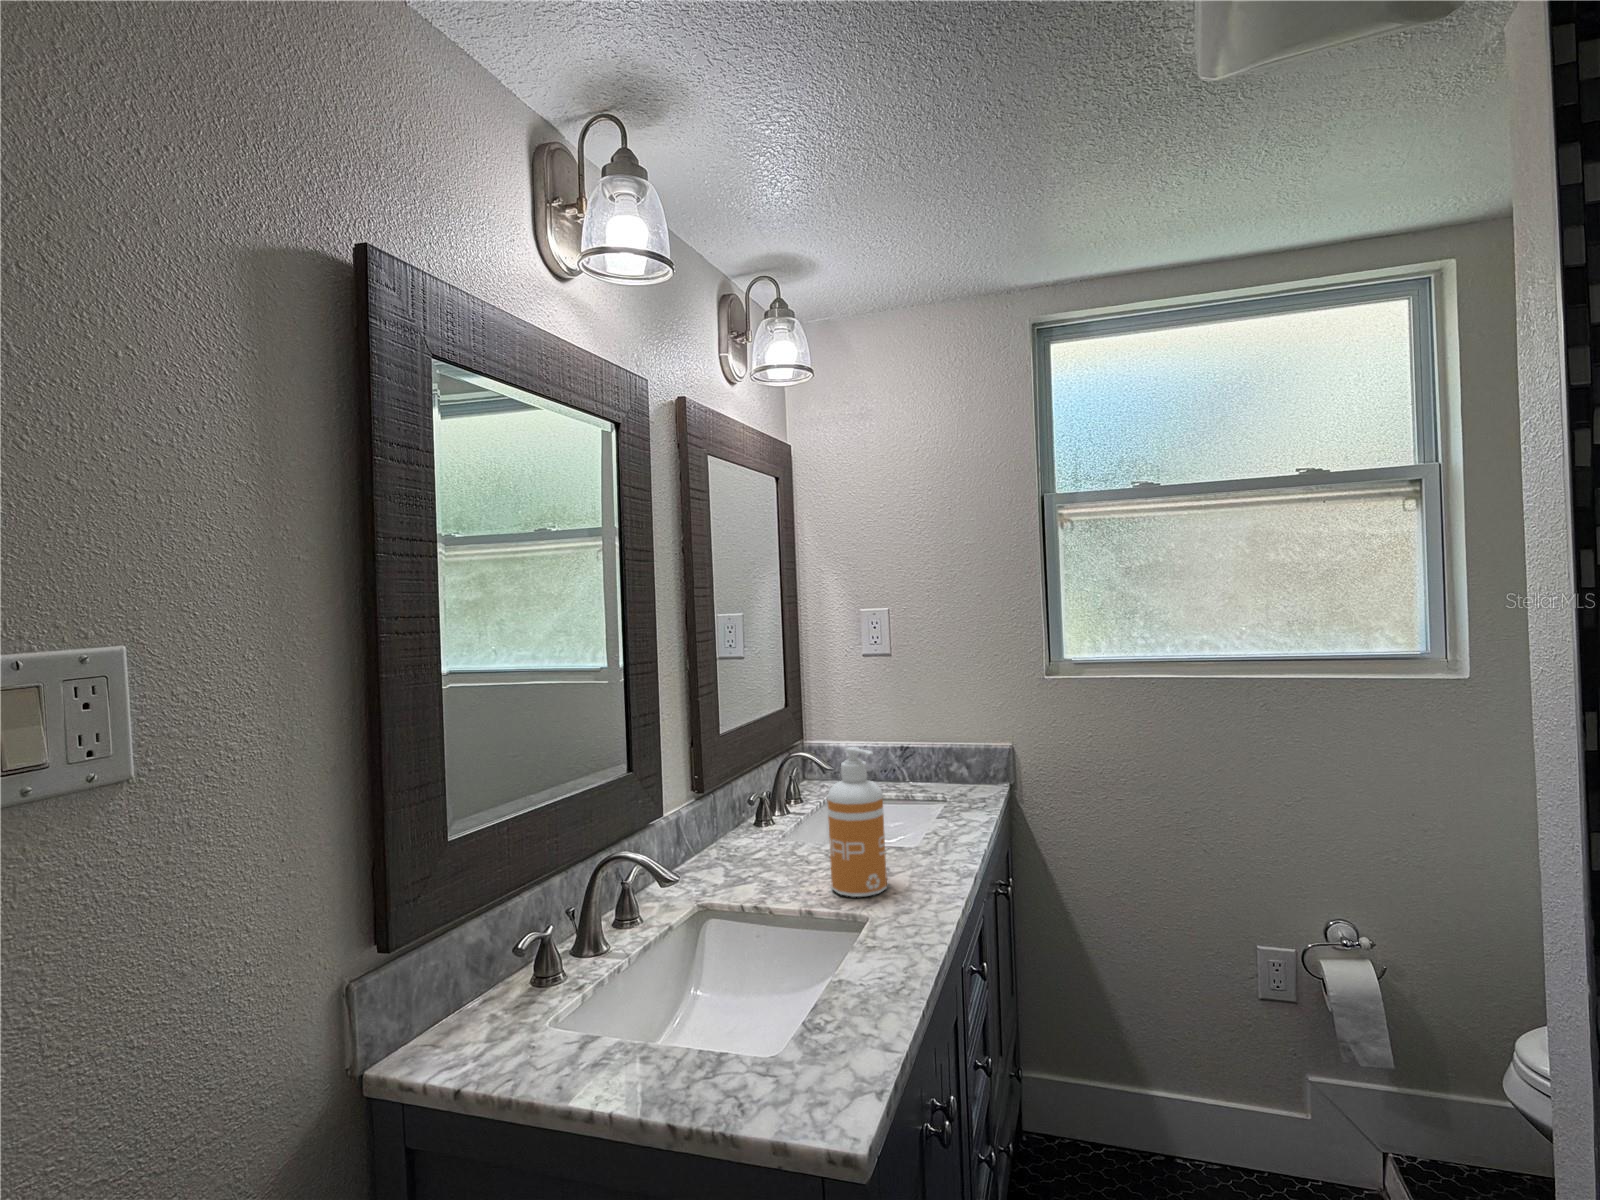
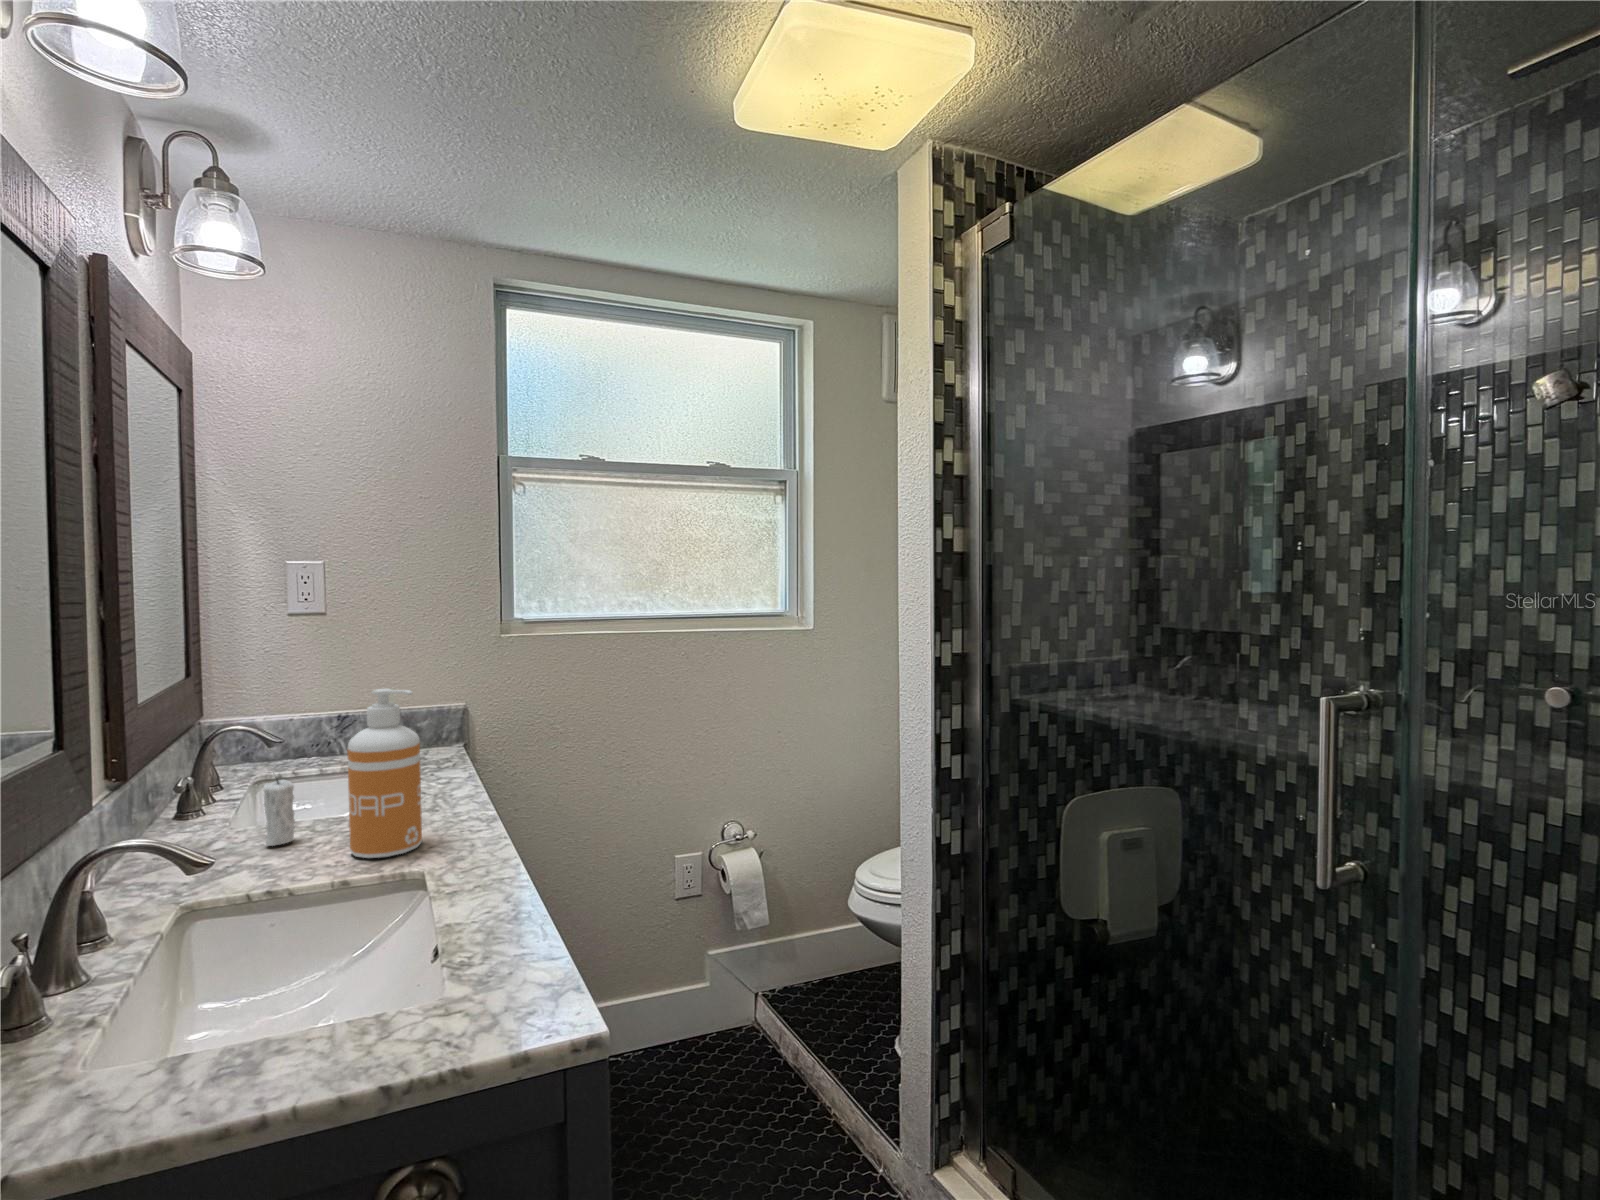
candle: none [787,802,810,864] -> present [264,779,295,846]

